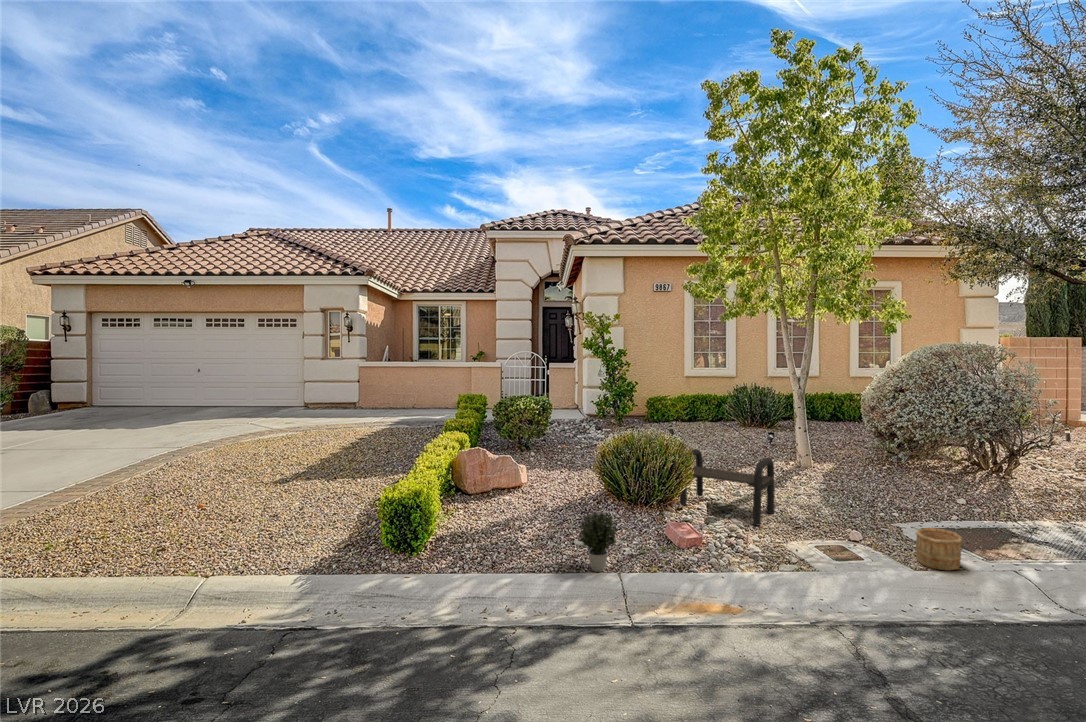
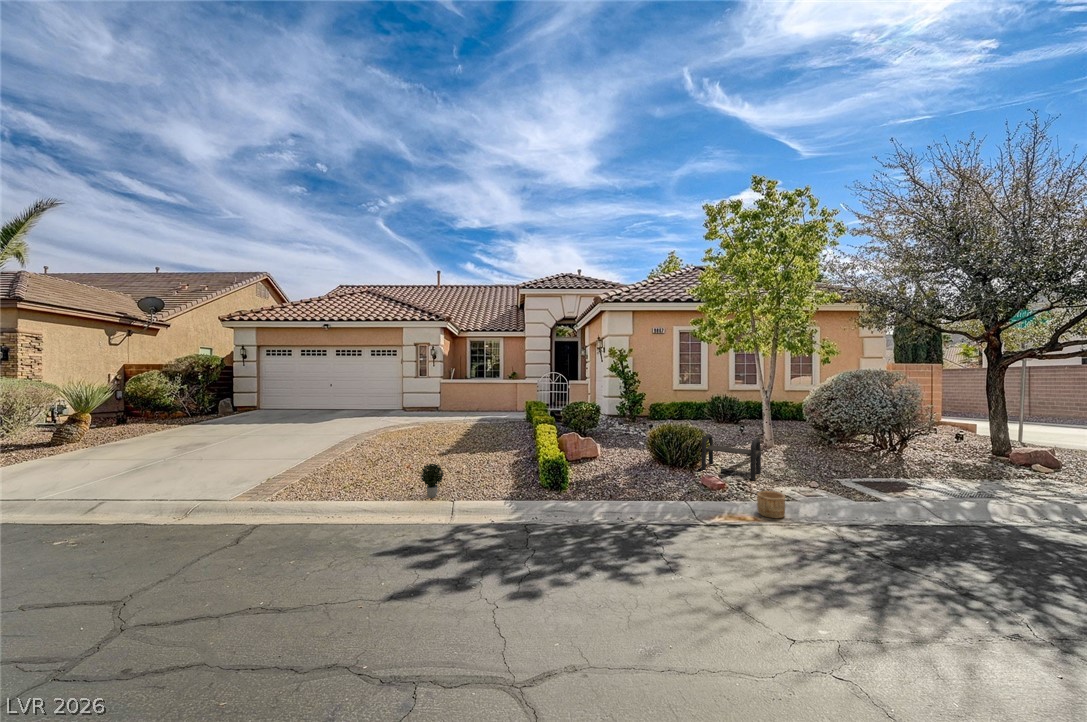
potted plant: present [579,513,617,572] -> present [421,464,444,498]
wooden bucket: present [915,528,962,571] -> present [757,491,786,518]

